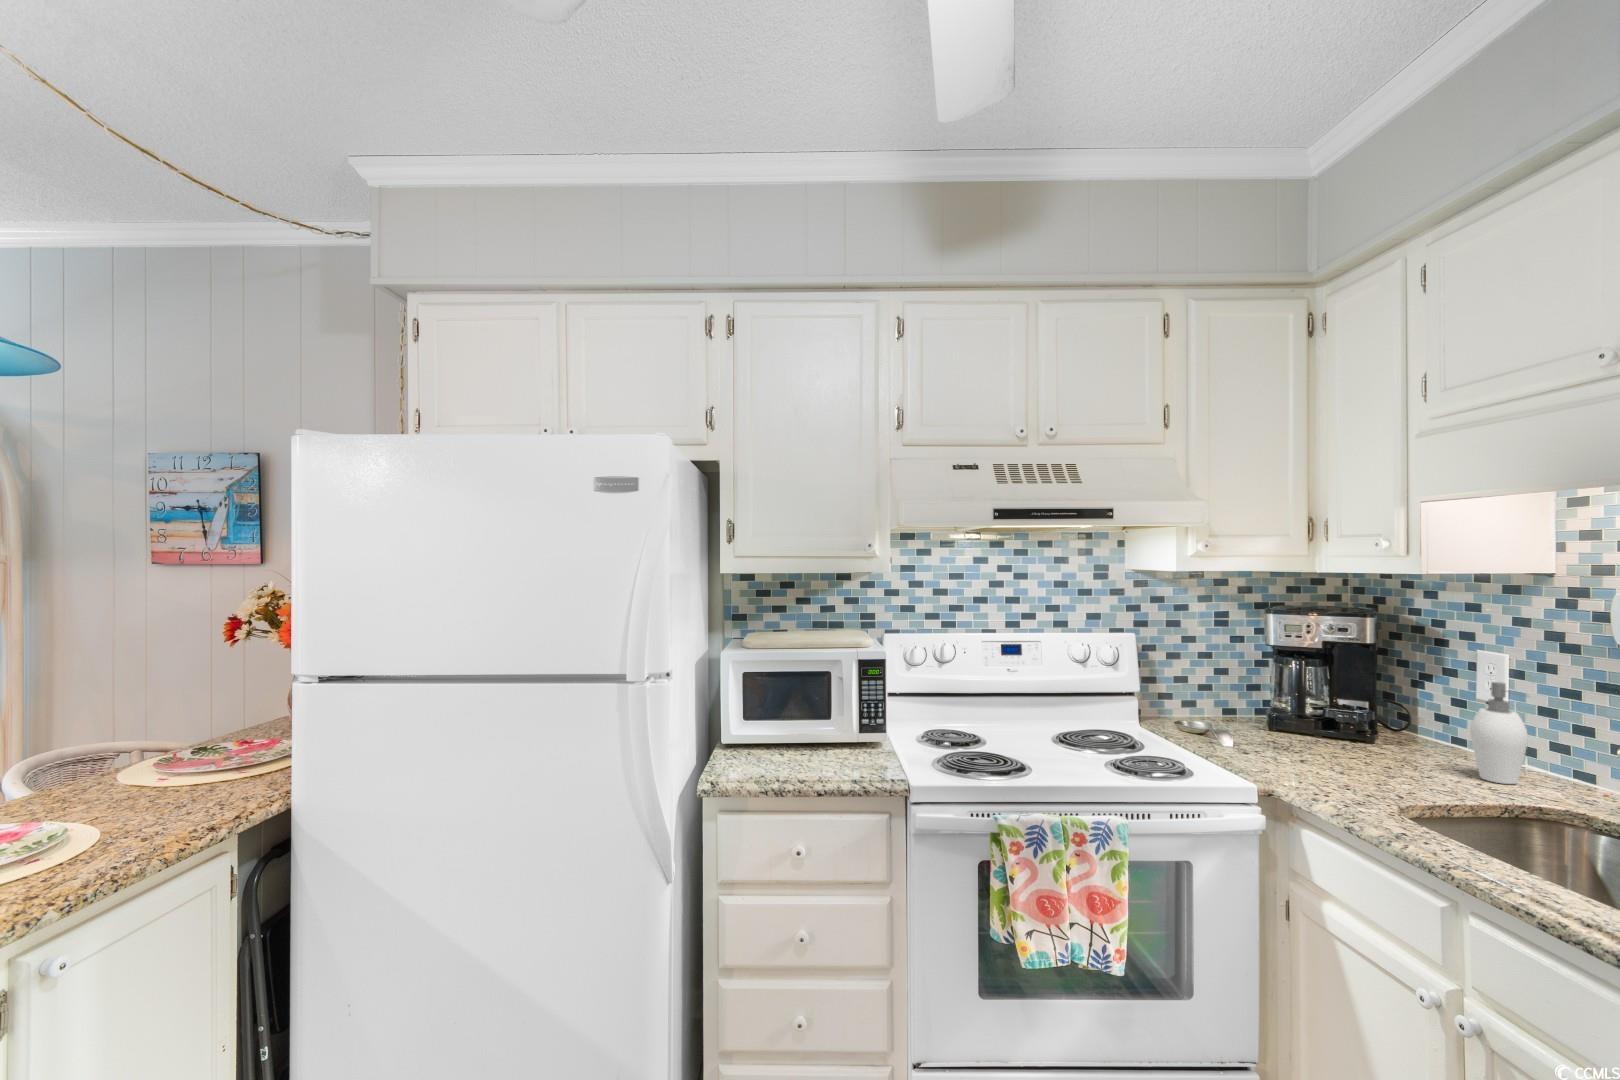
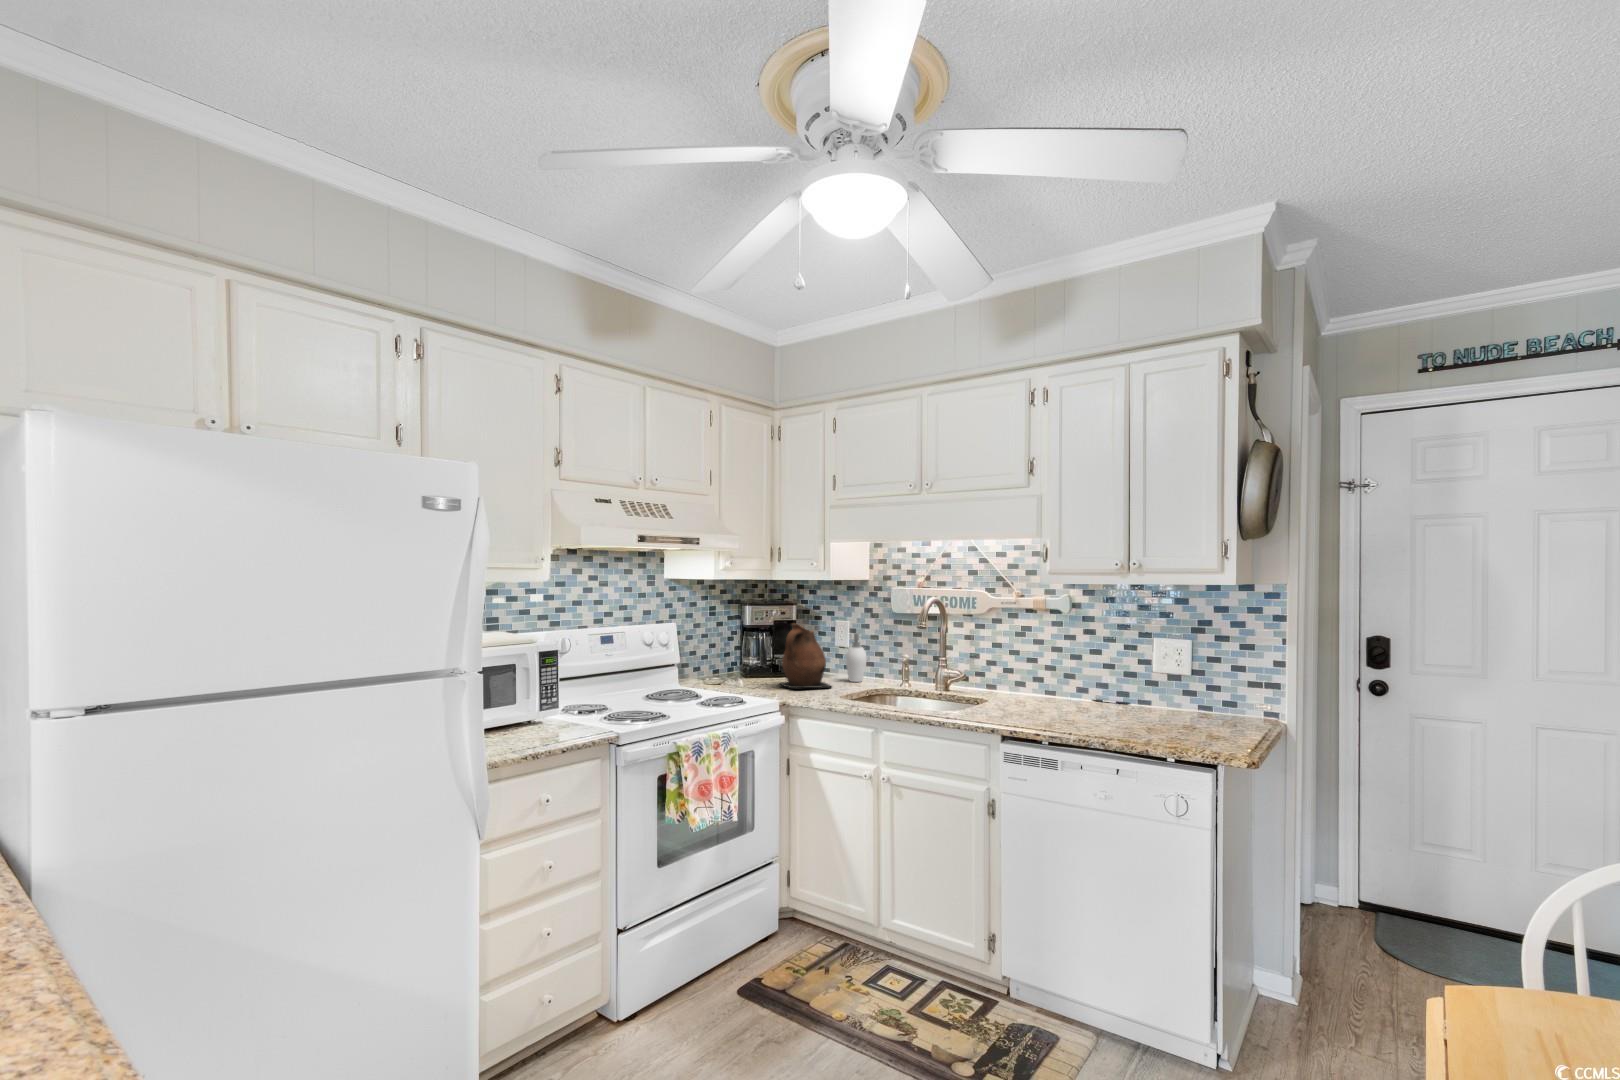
ceramic pitcher: none [1296,651,1412,785] -> present [780,624,831,688]

